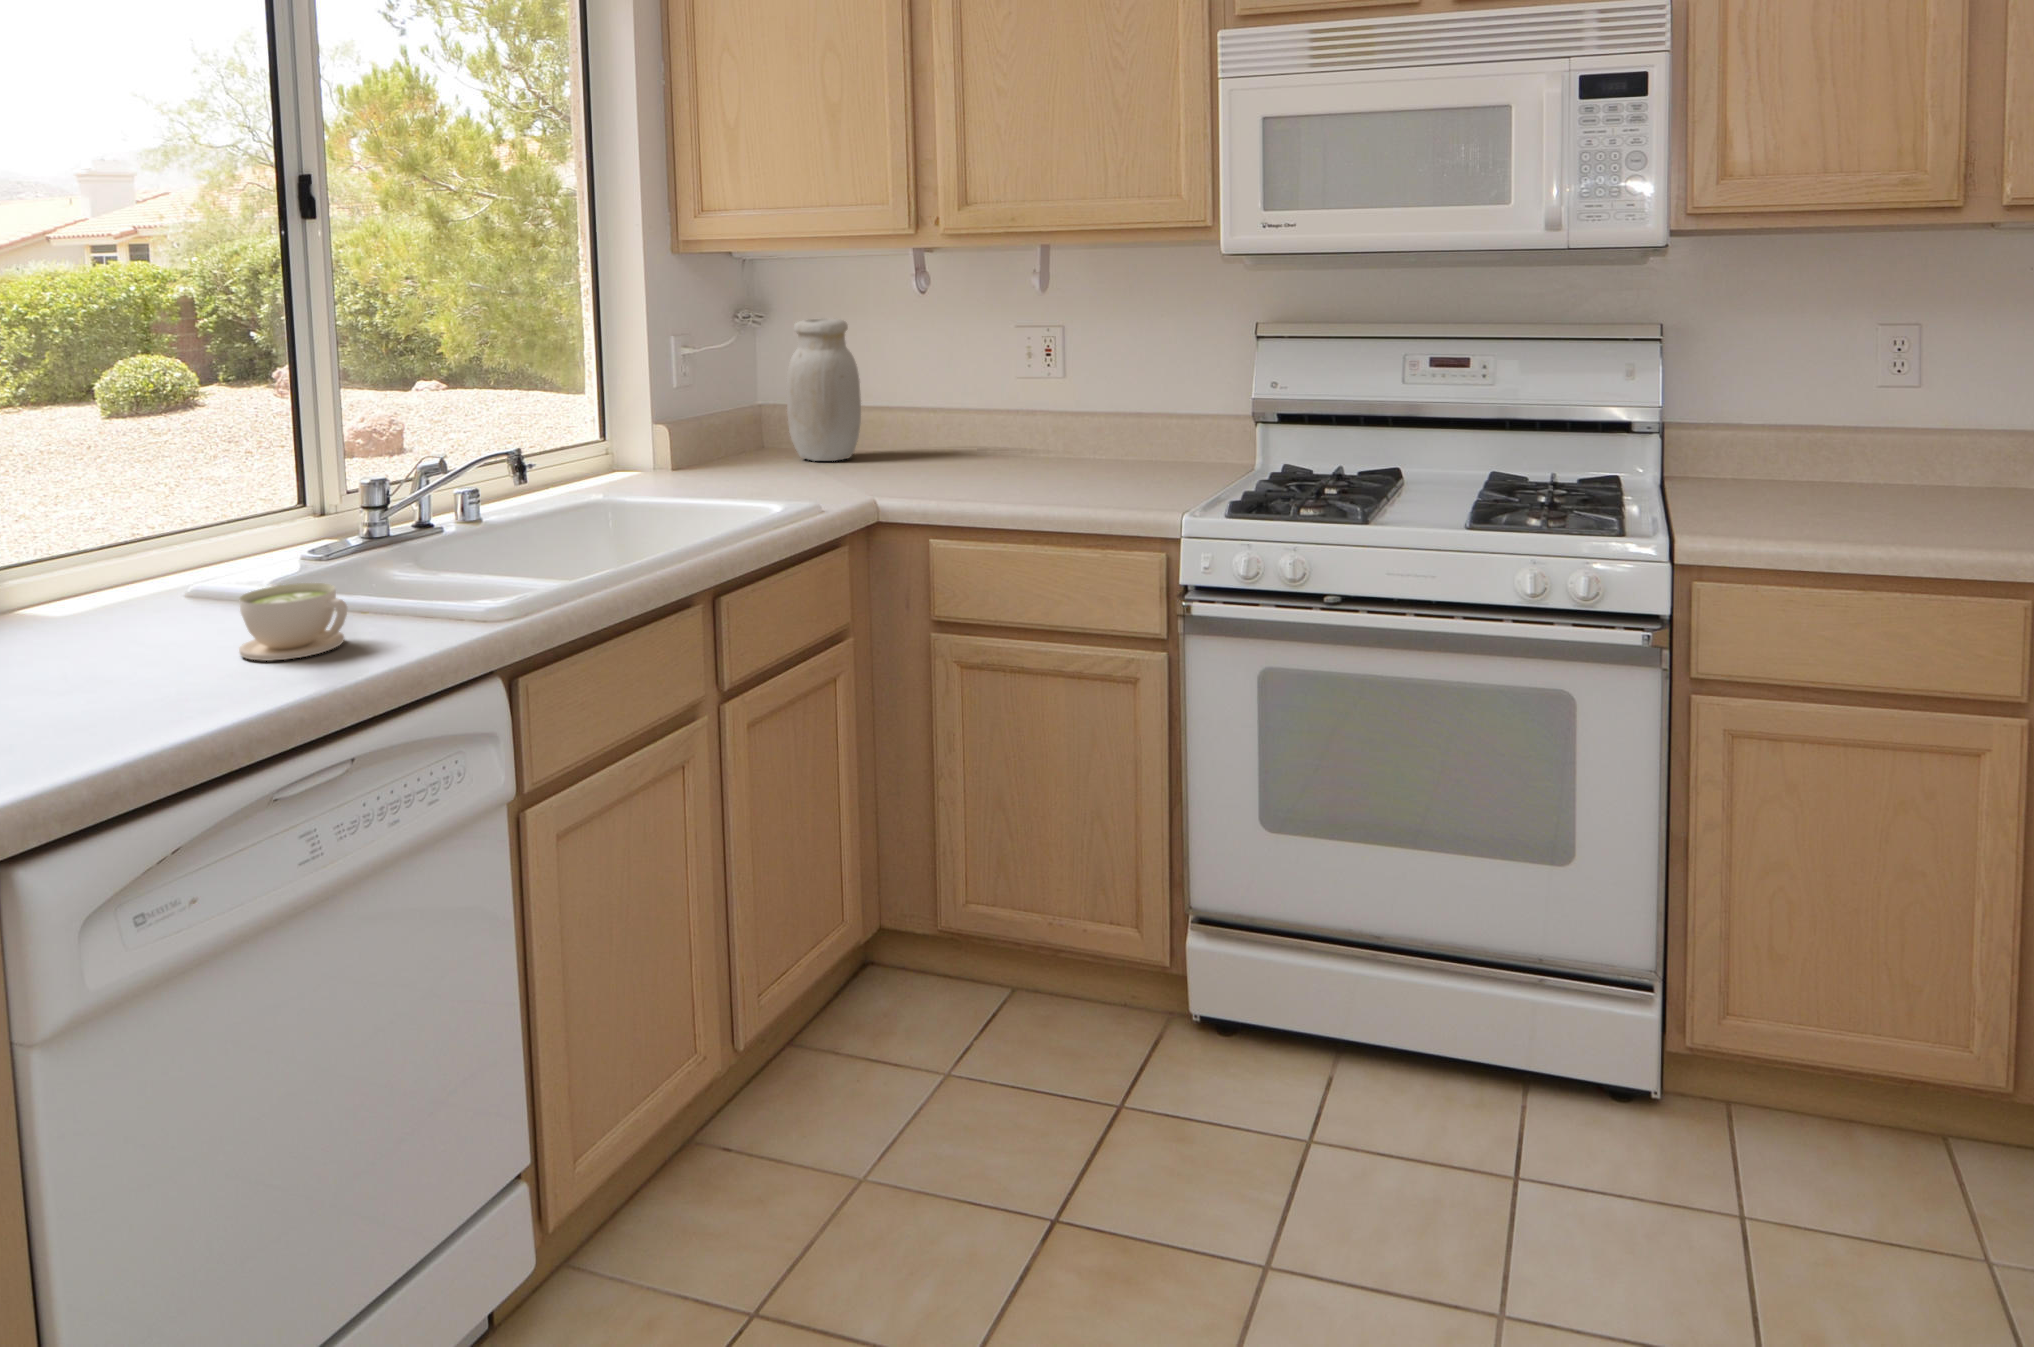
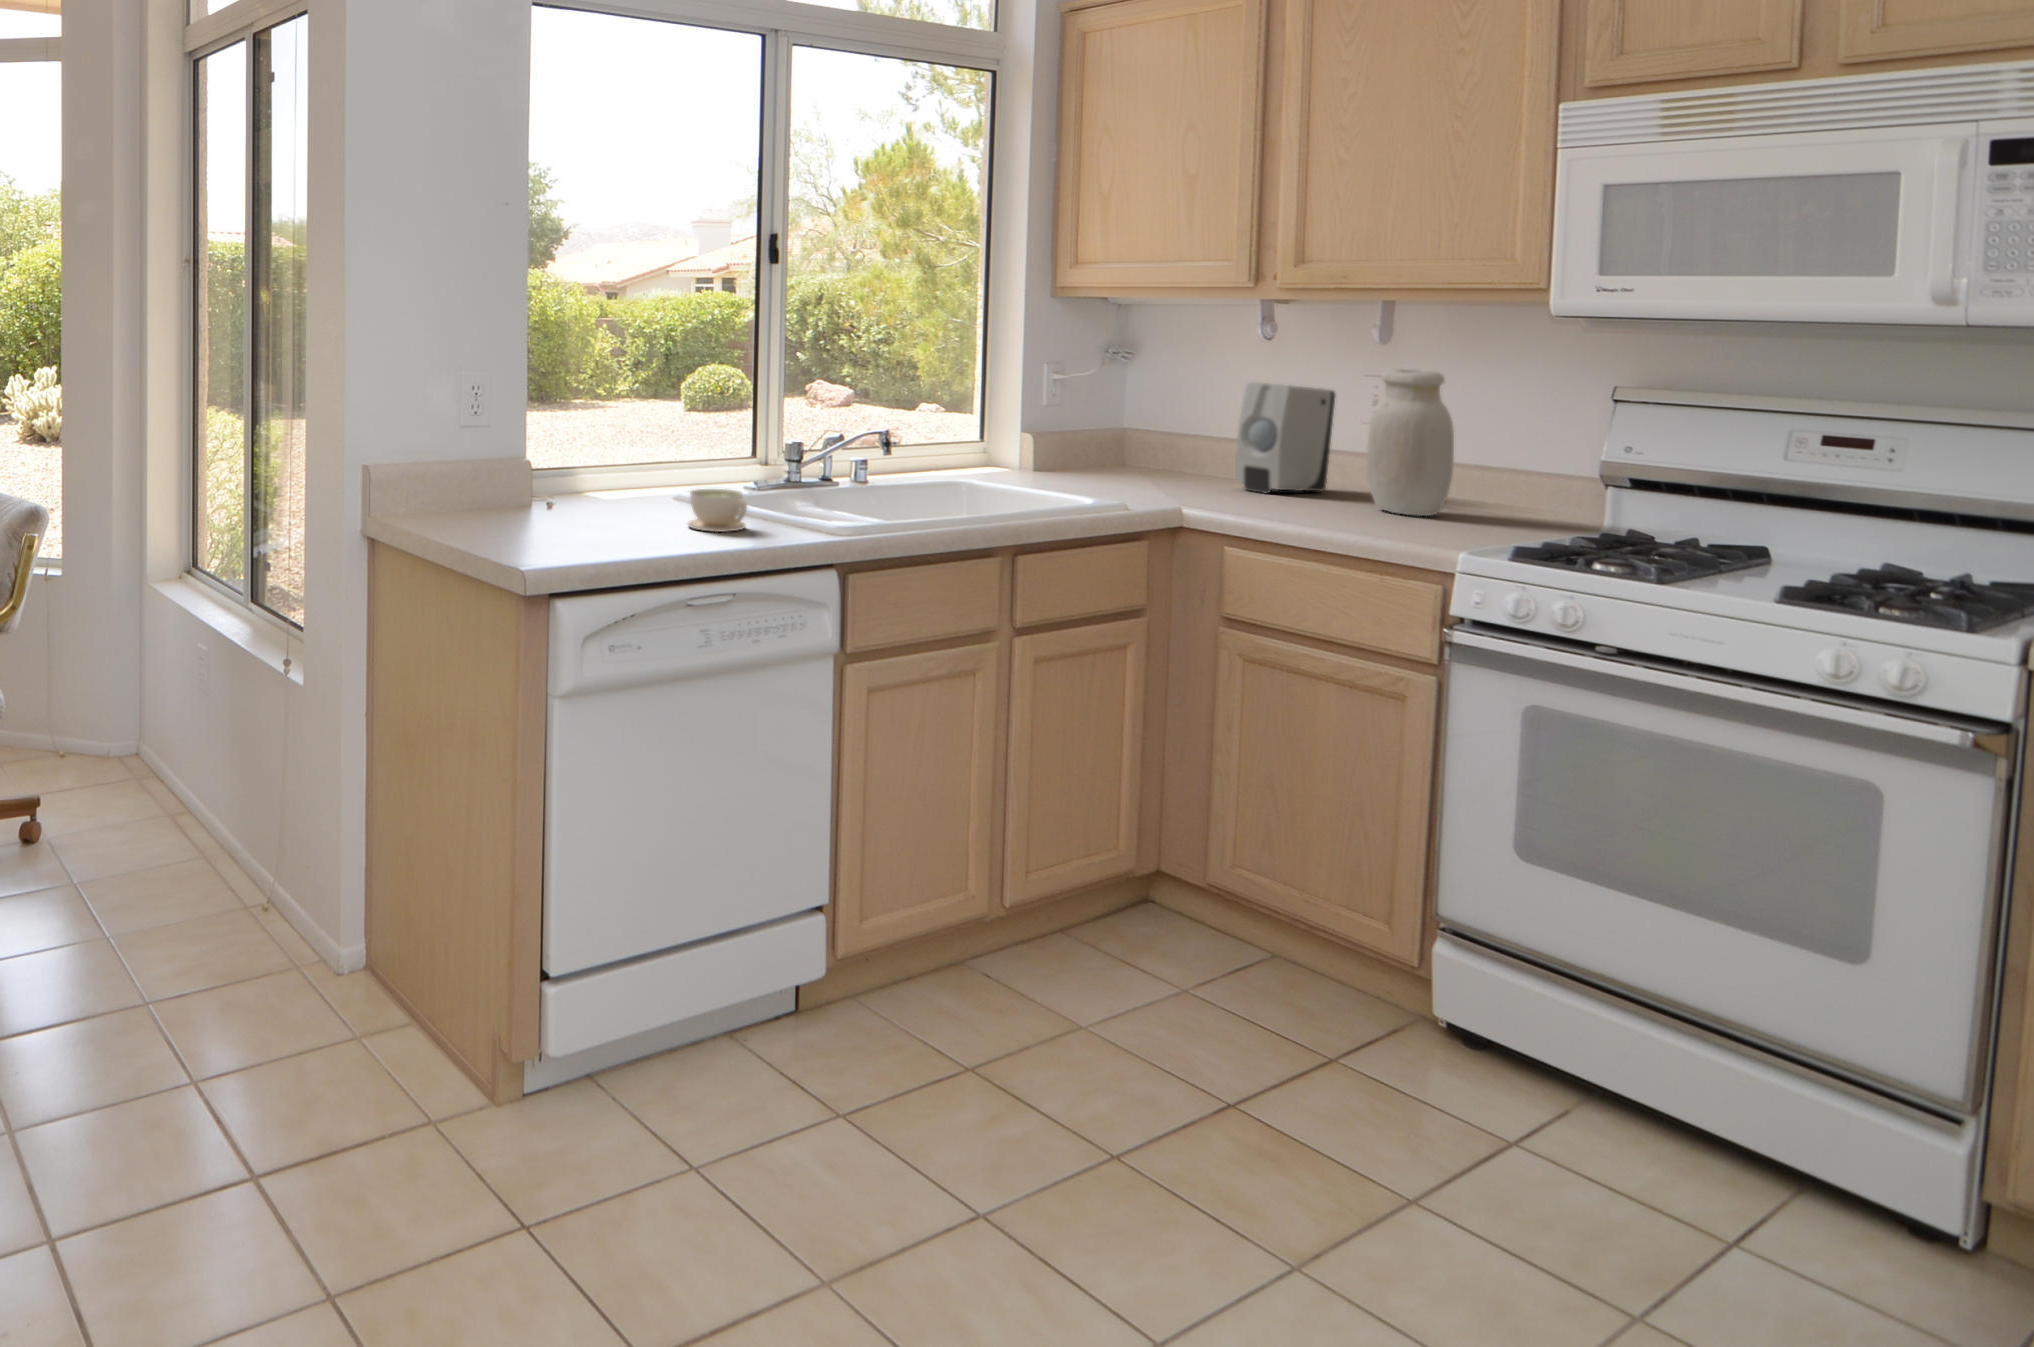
jar: present [787,319,861,461] -> present [1367,369,1454,516]
soap dispenser: none [902,344,992,468] -> present [1236,382,1336,493]

